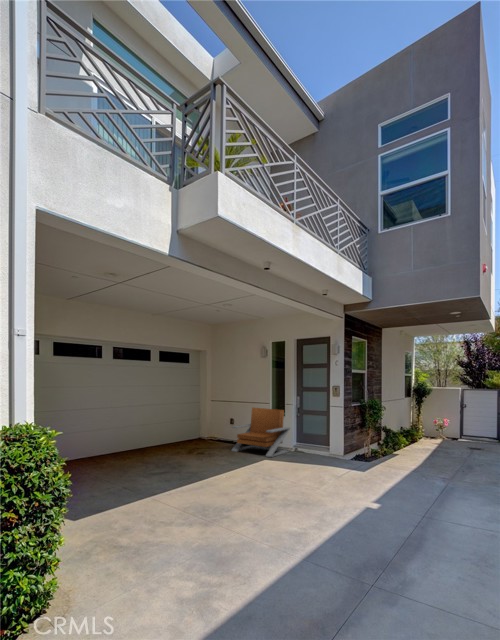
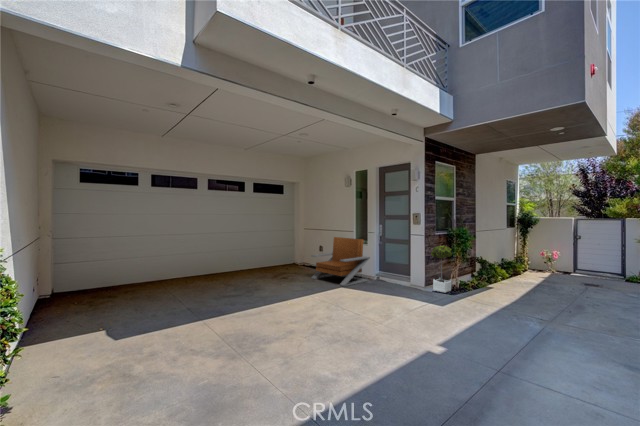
potted tree: none [349,415,368,460] -> present [431,246,452,292]

